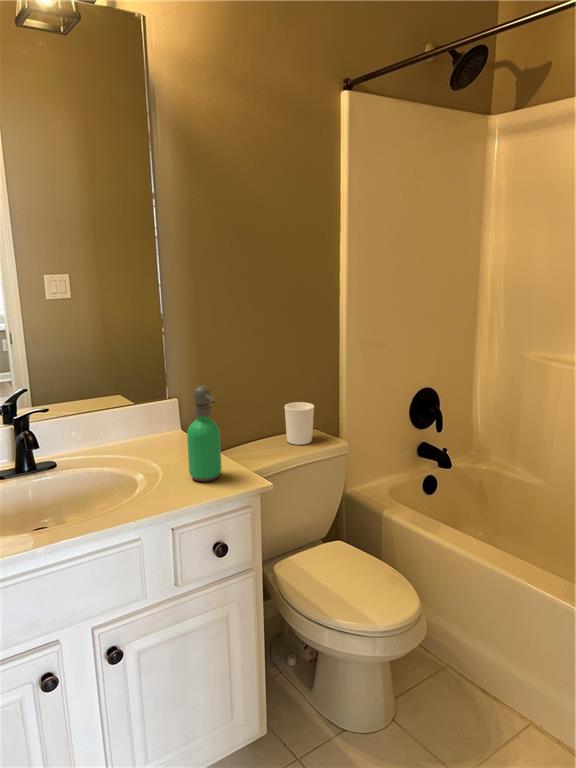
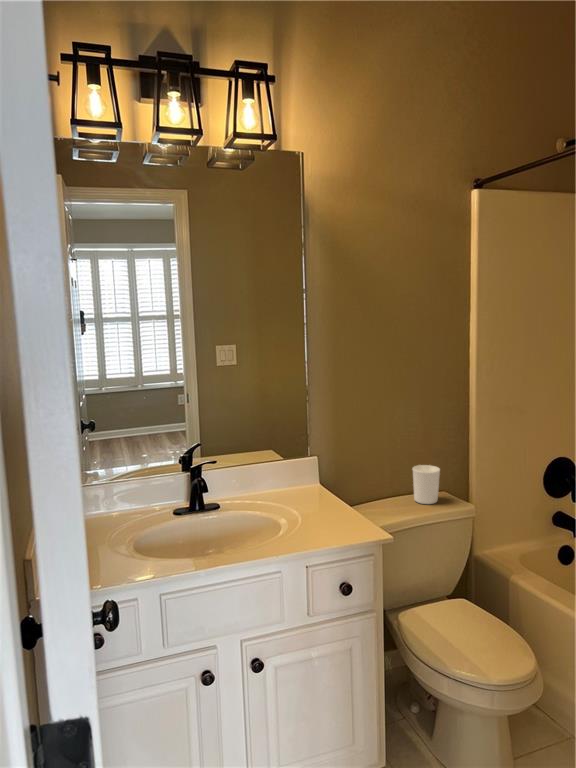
soap dispenser: present [187,386,221,481] -> none [323,449,351,530]

